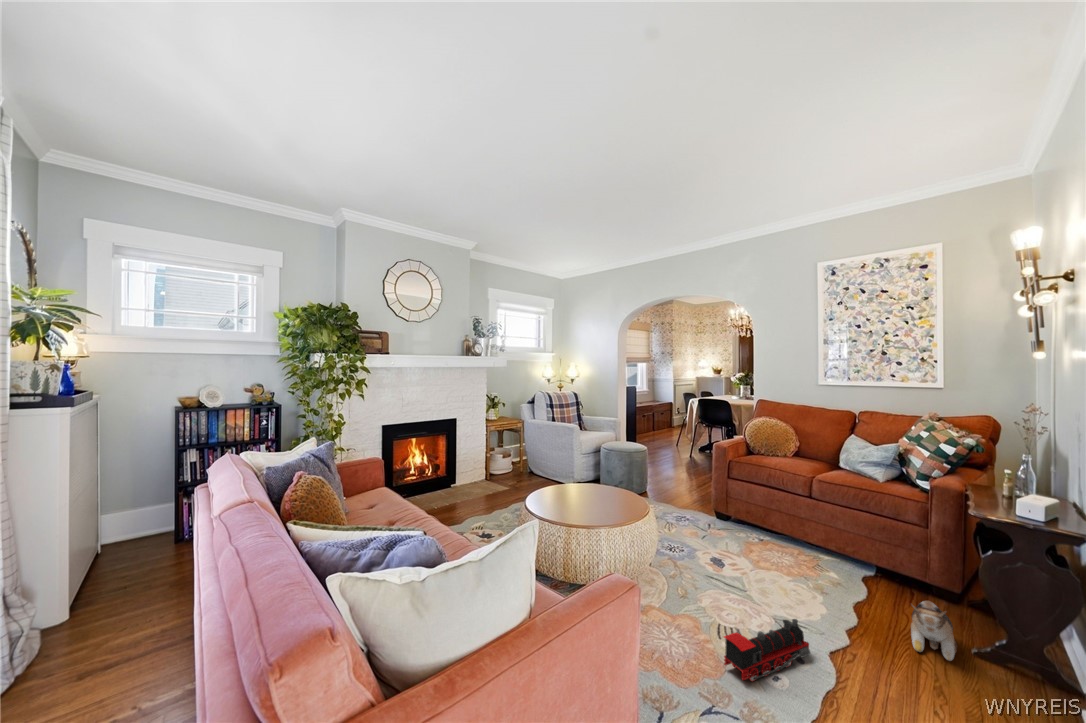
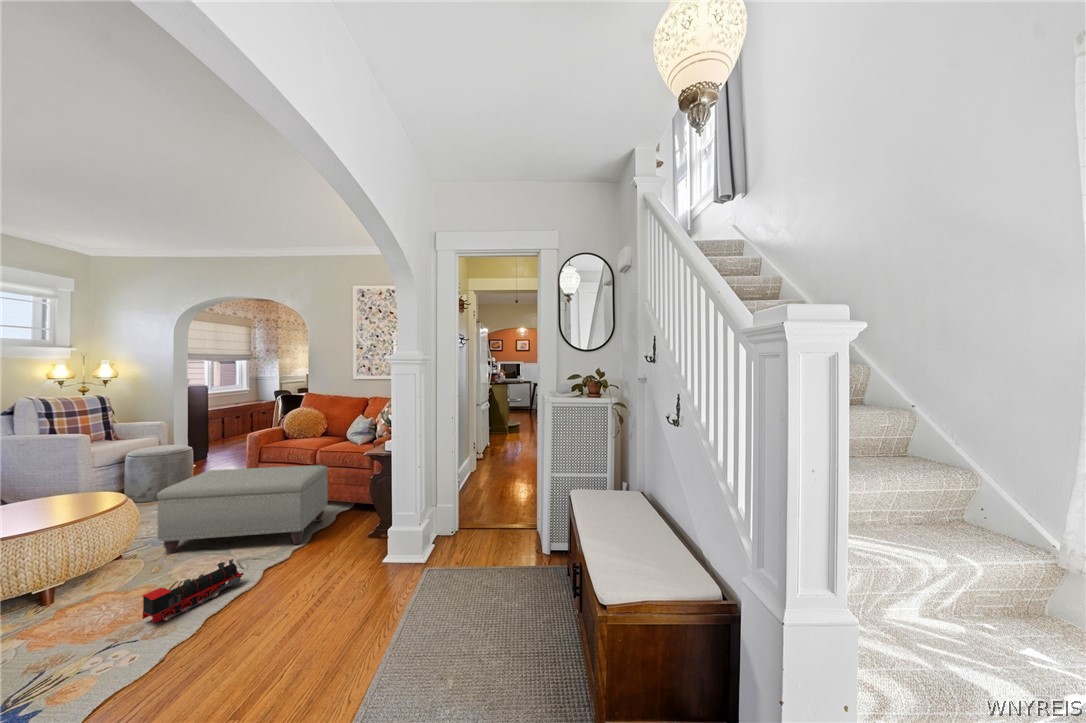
ottoman: none [673,481,849,613] -> present [157,465,328,554]
plush toy: present [911,601,957,661] -> none [325,516,363,551]

